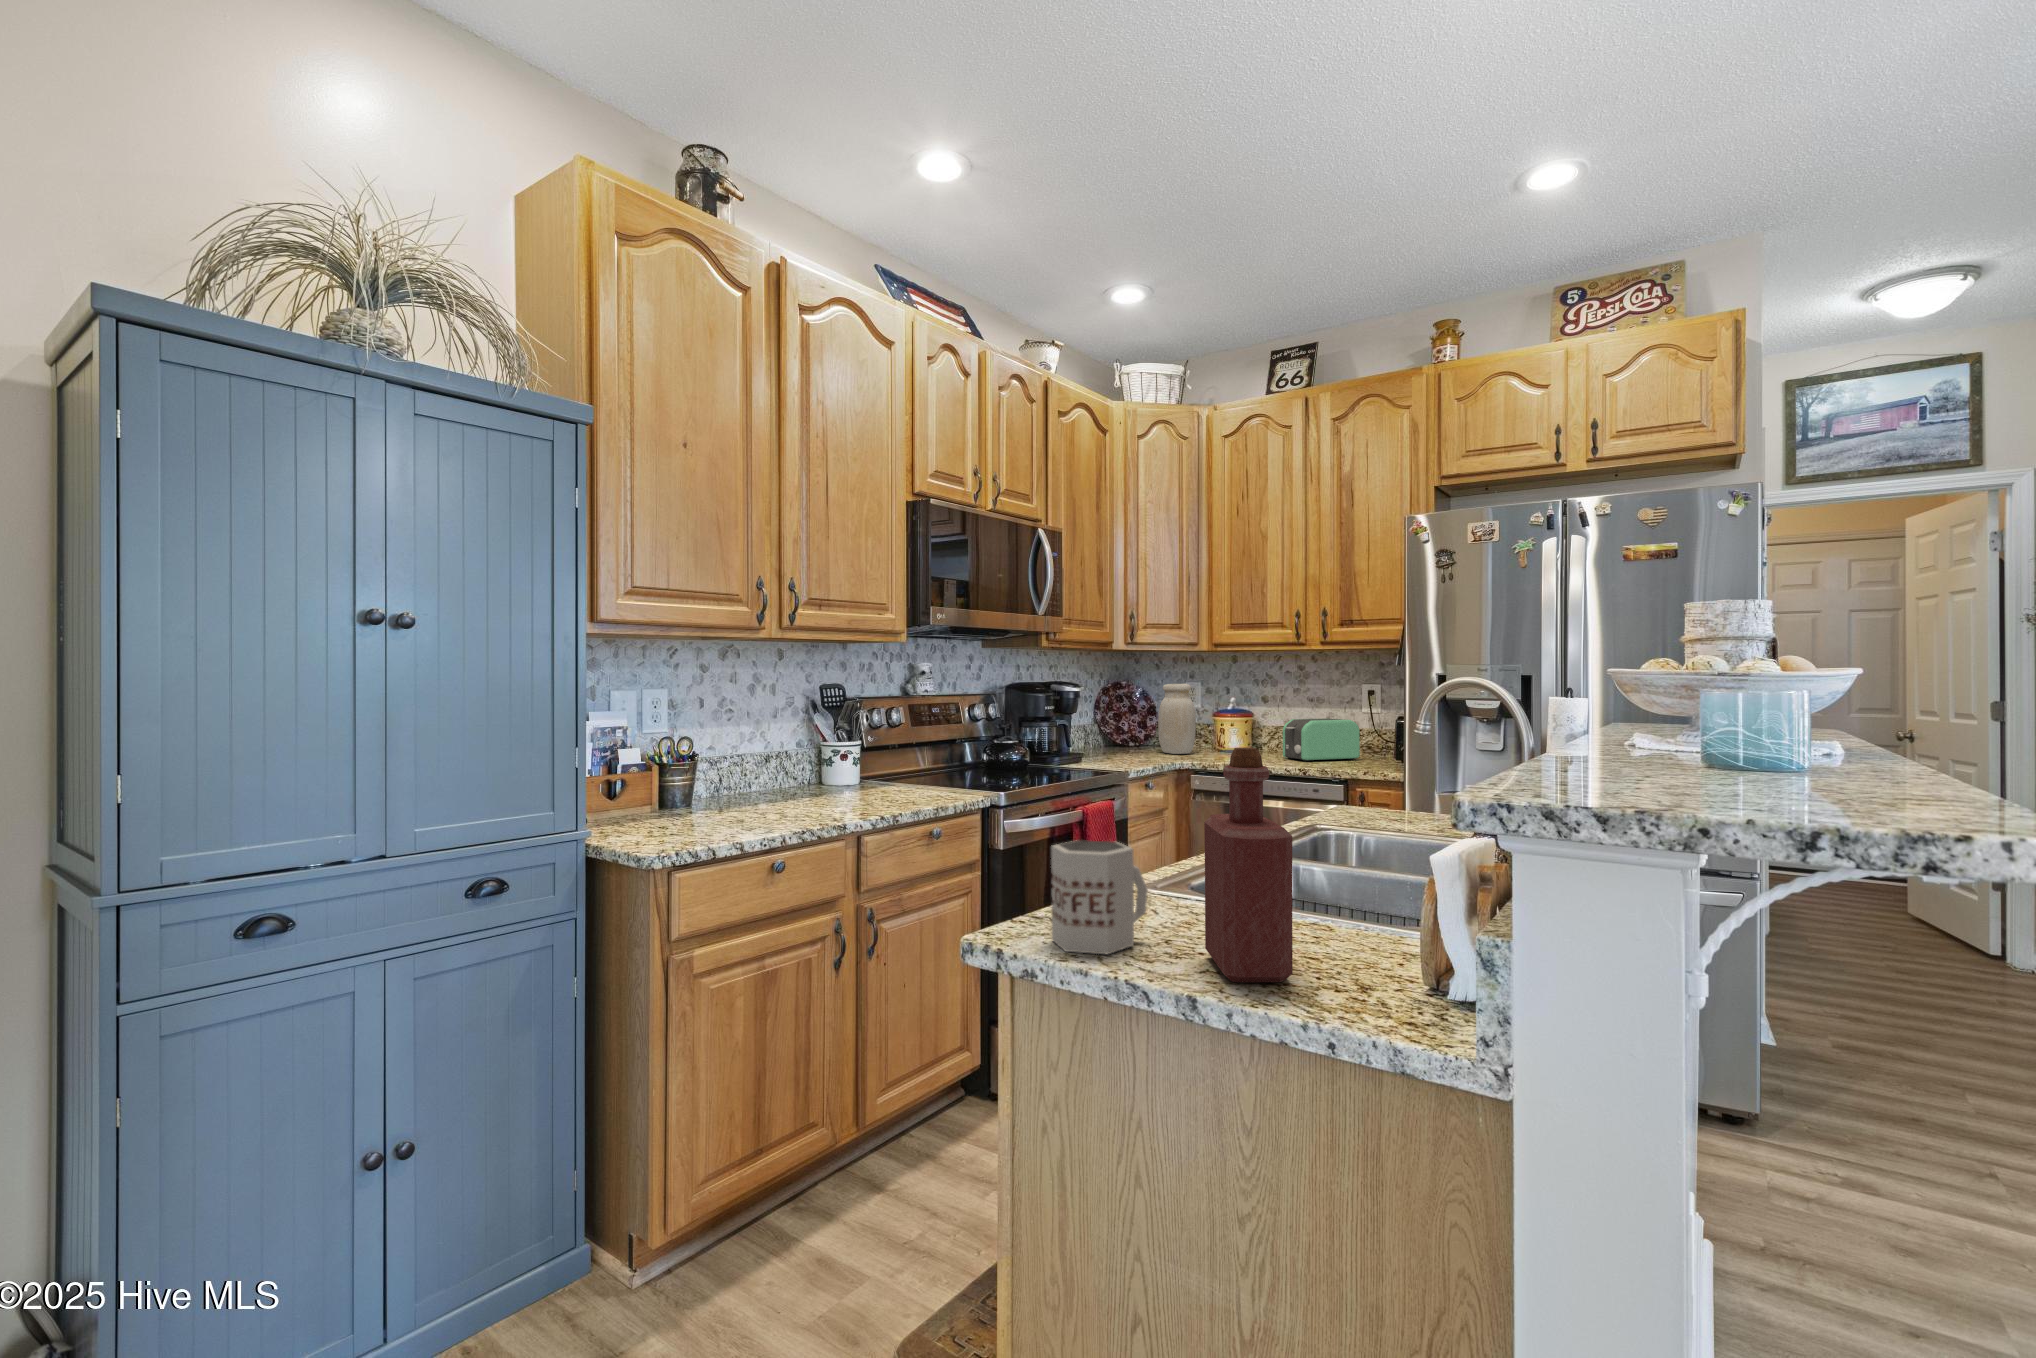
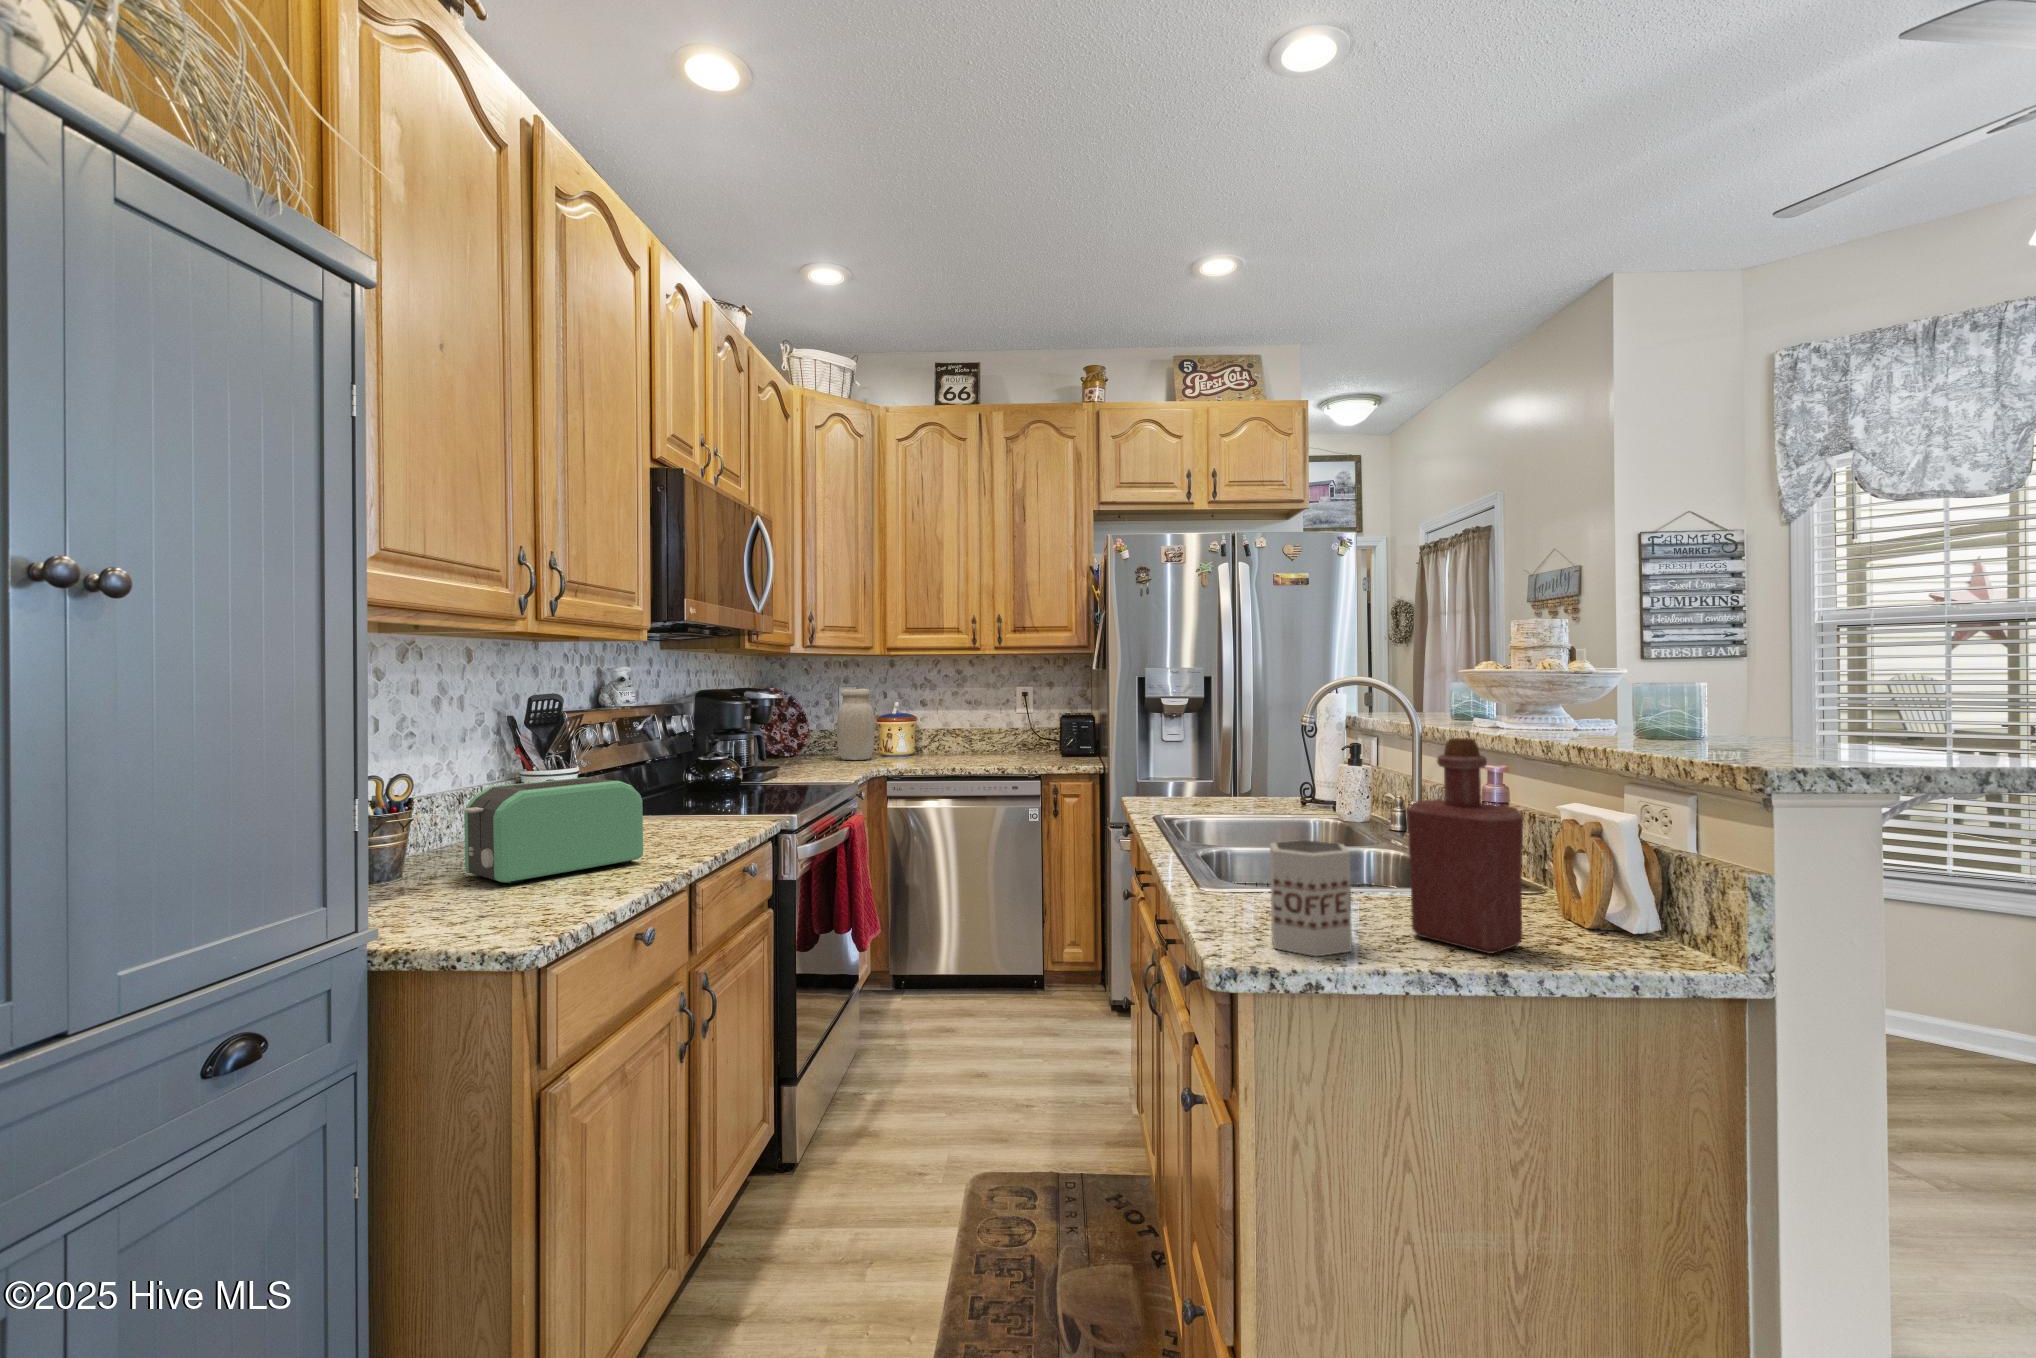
toaster: present [1283,718,1360,761] -> present [462,777,643,884]

